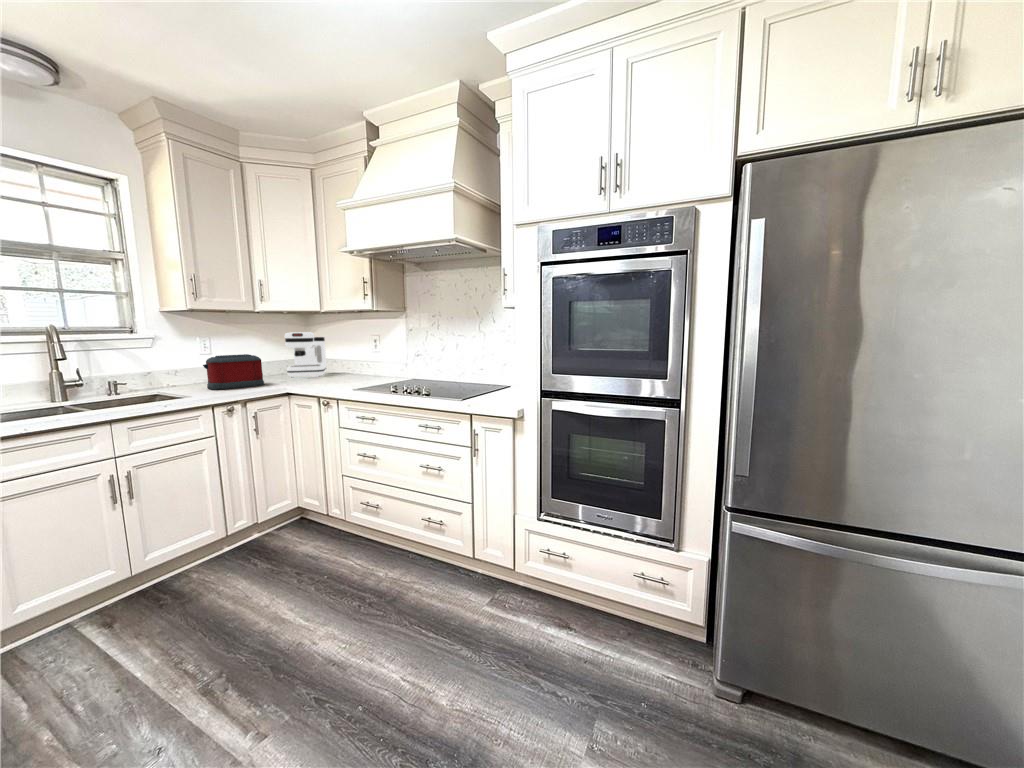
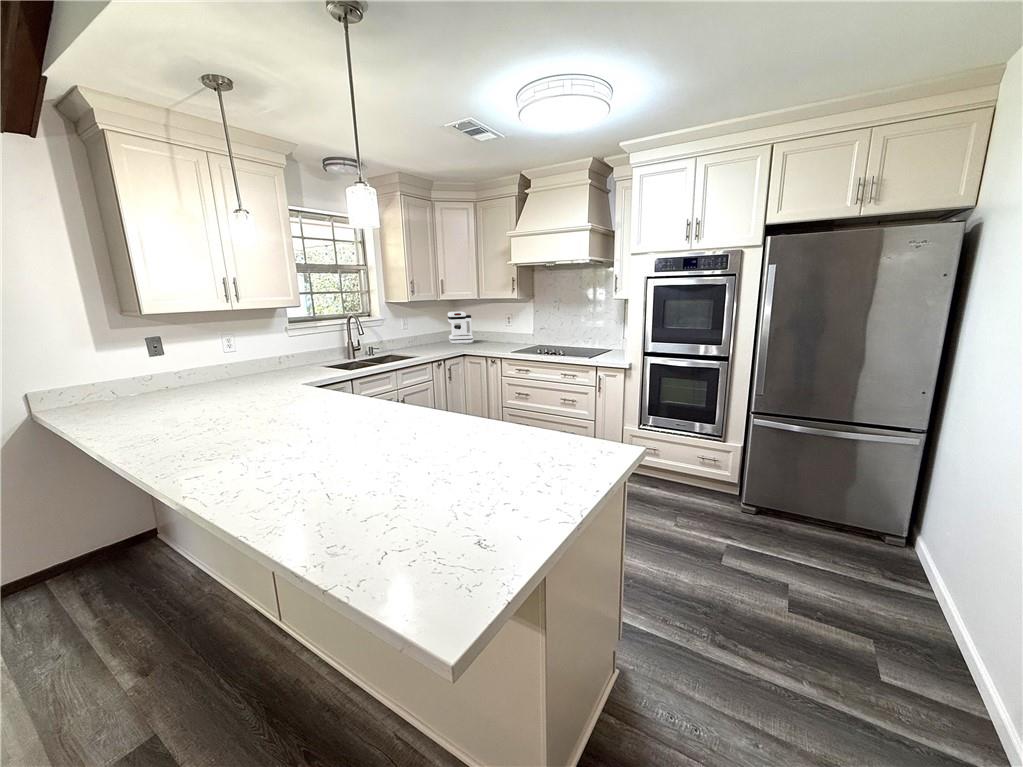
toaster: present [203,354,264,390] -> none [412,329,445,352]

